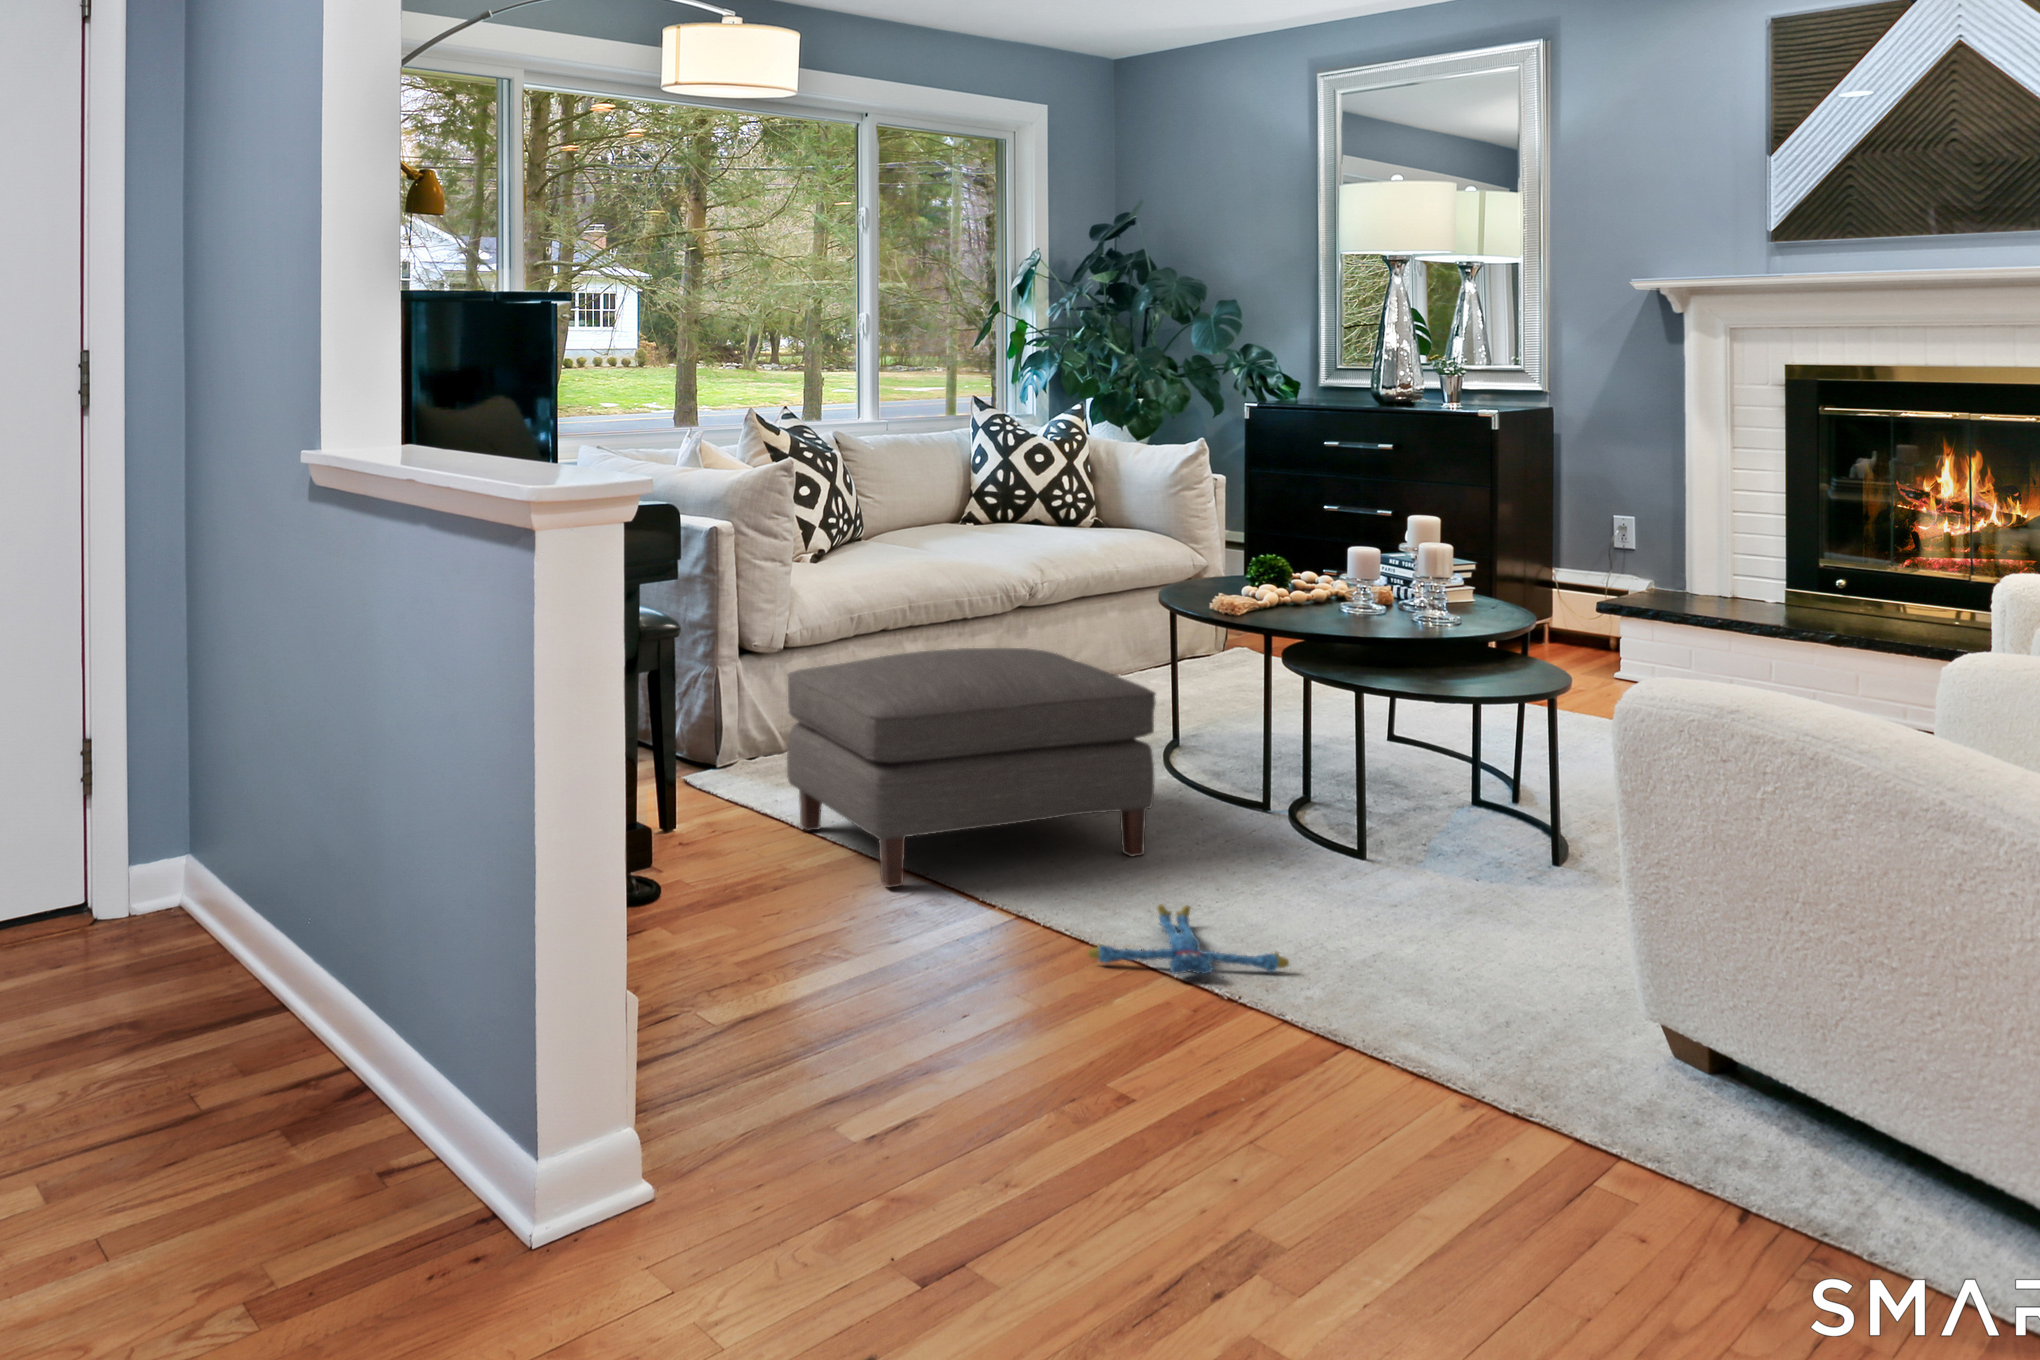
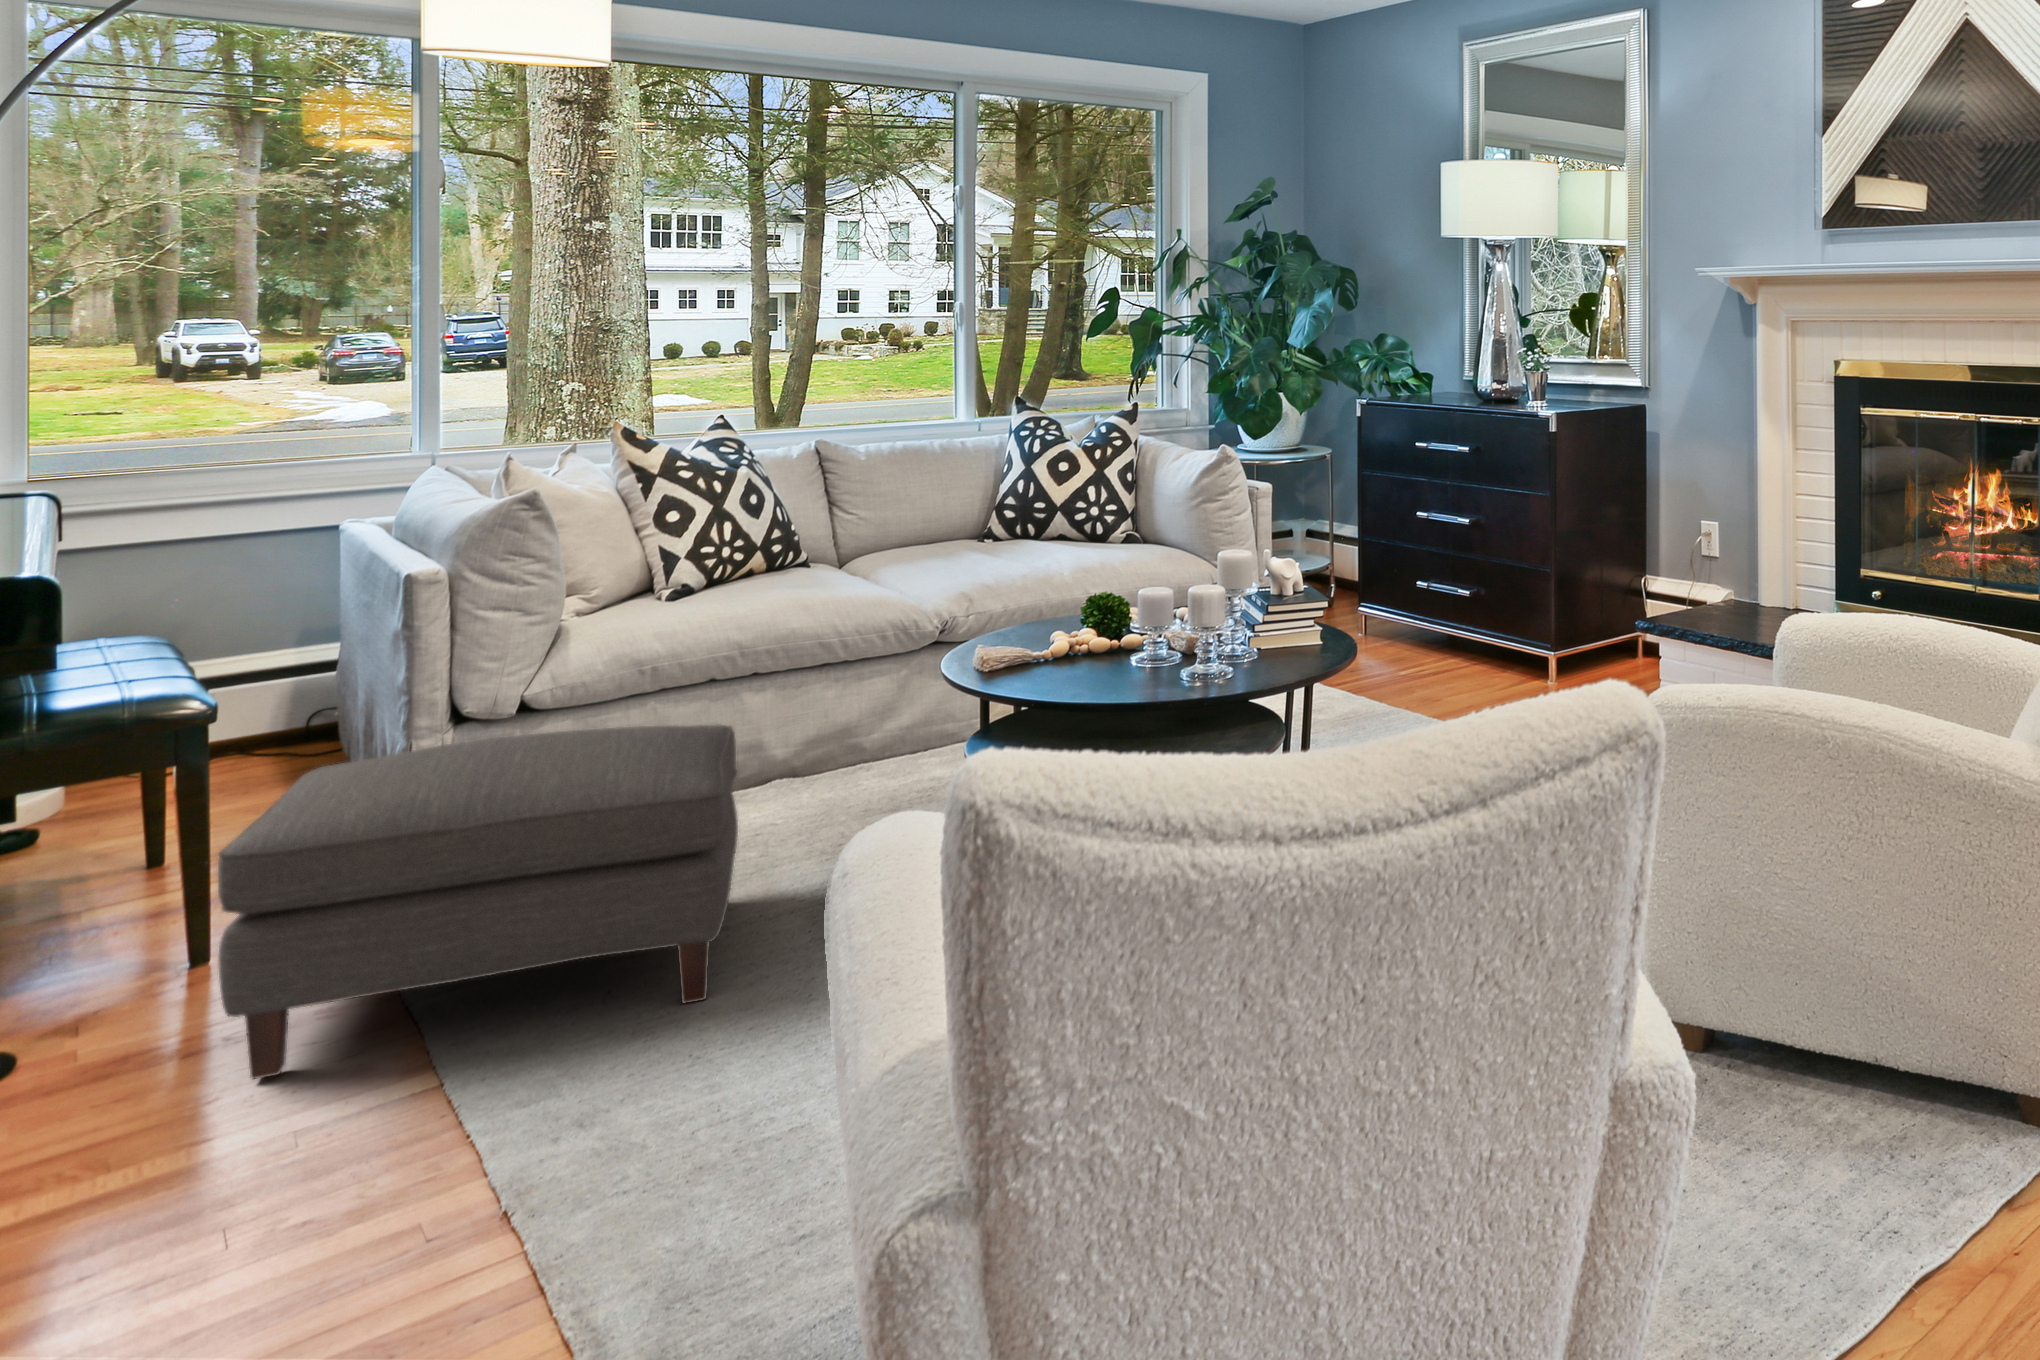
plush toy: present [1088,904,1289,974] -> none [287,1112,560,1259]

